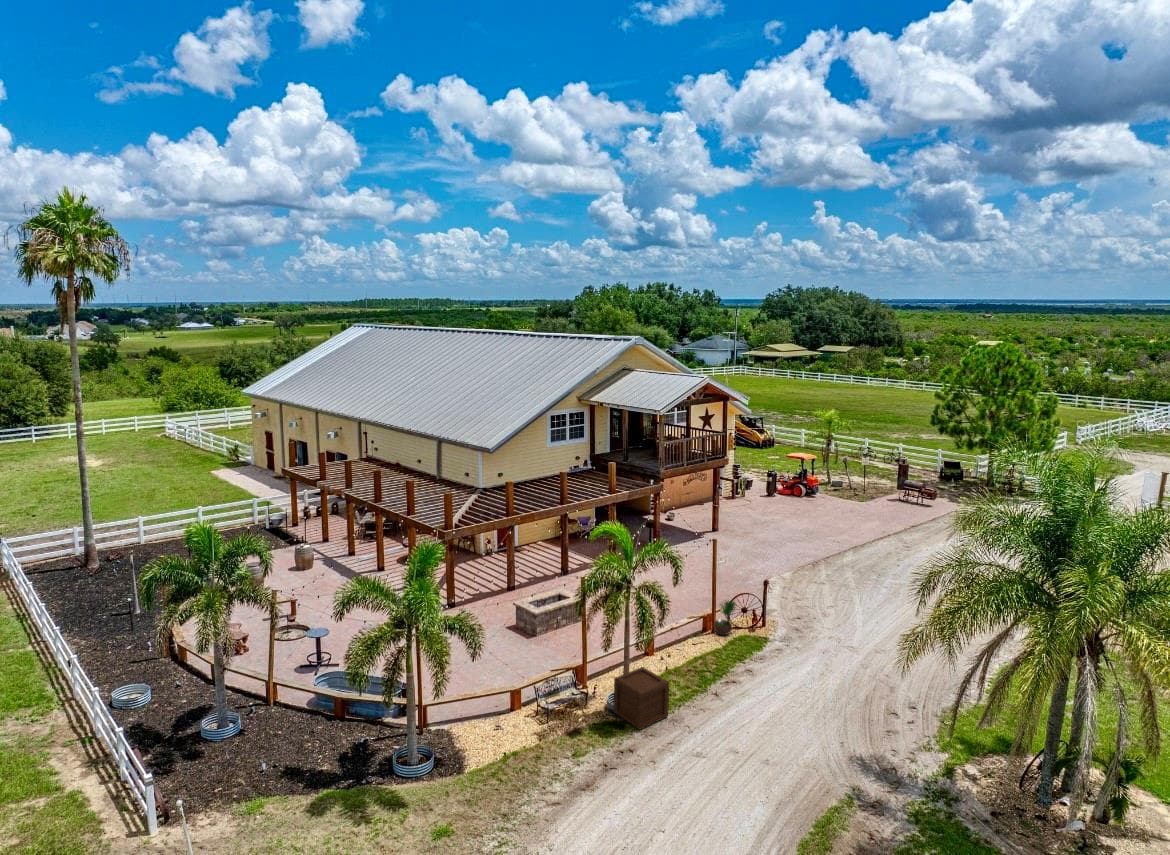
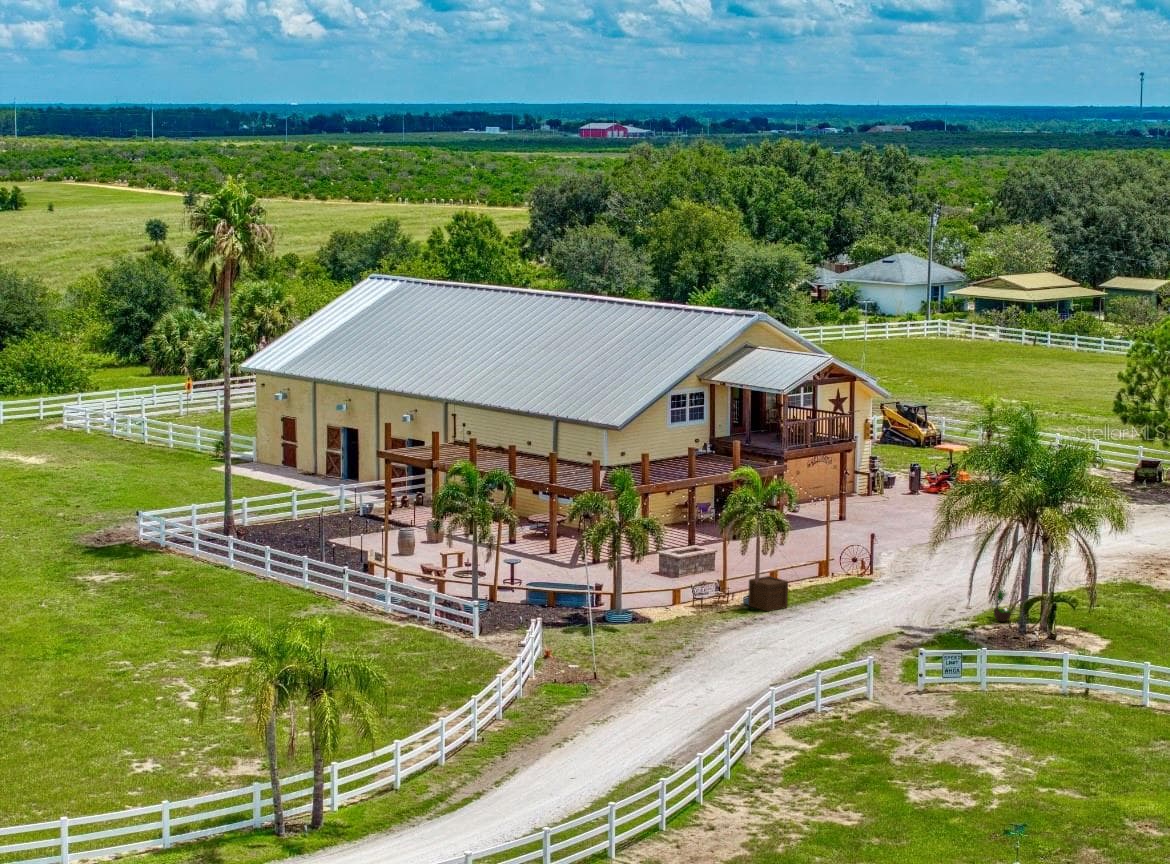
potted tree: present [714,600,736,635] -> present [990,589,1011,622]

